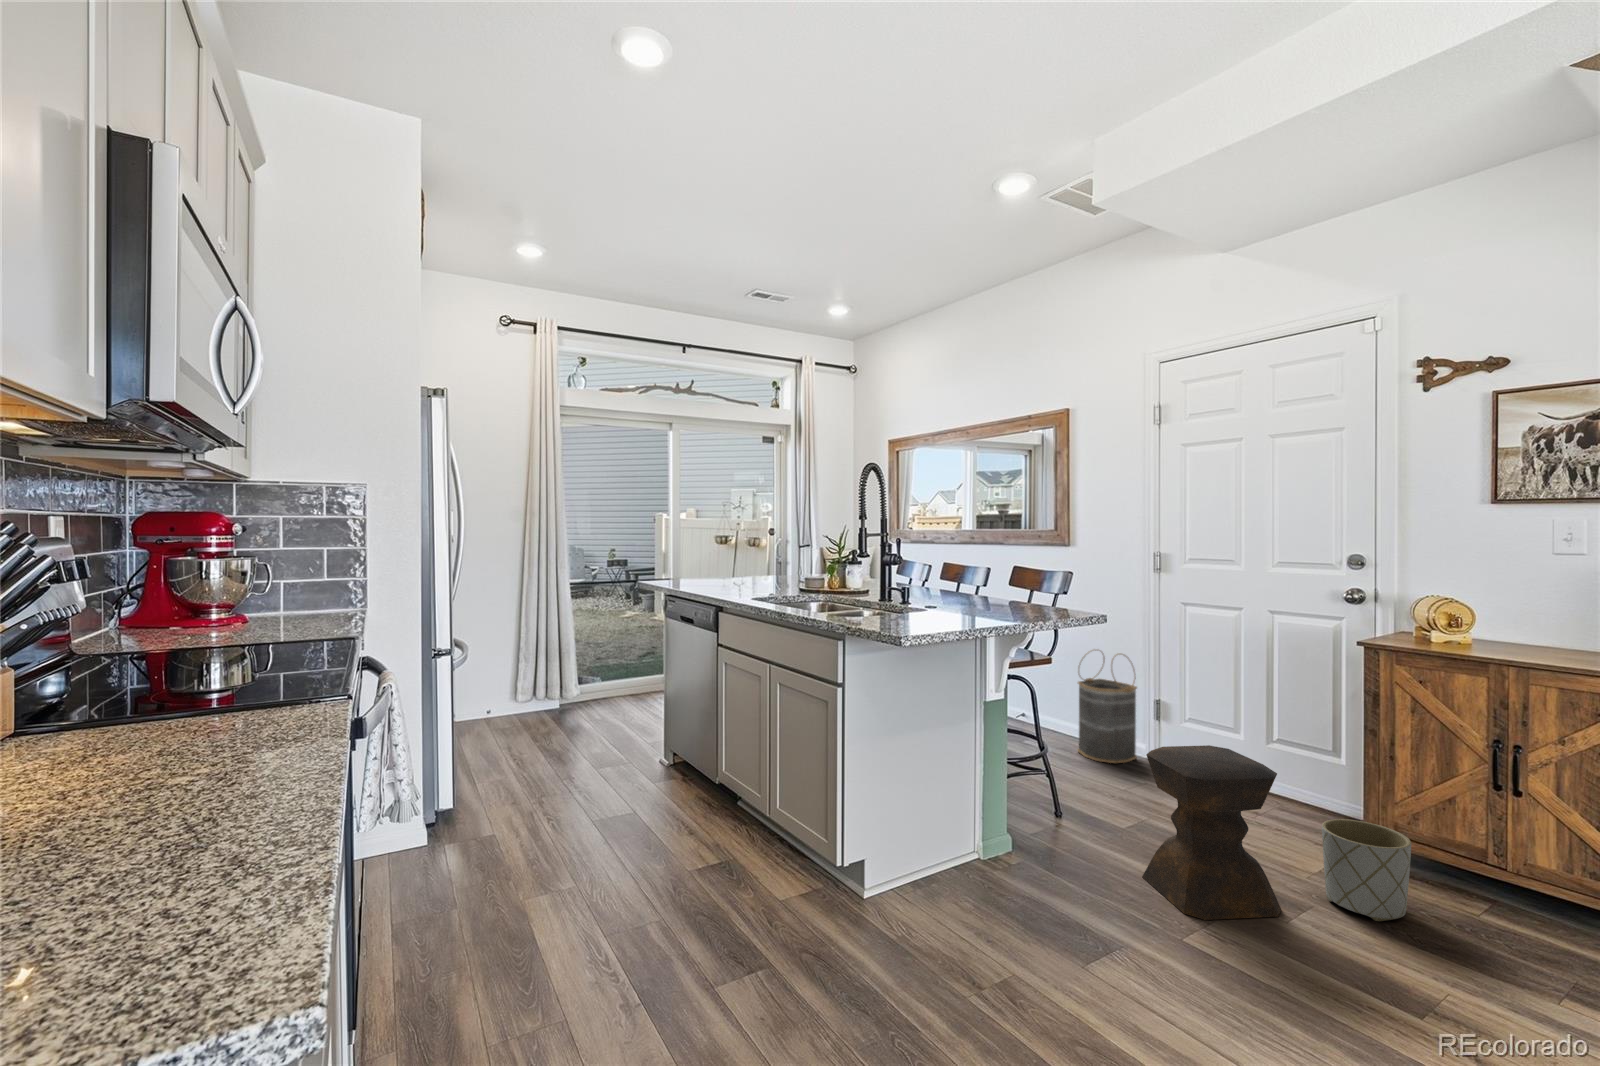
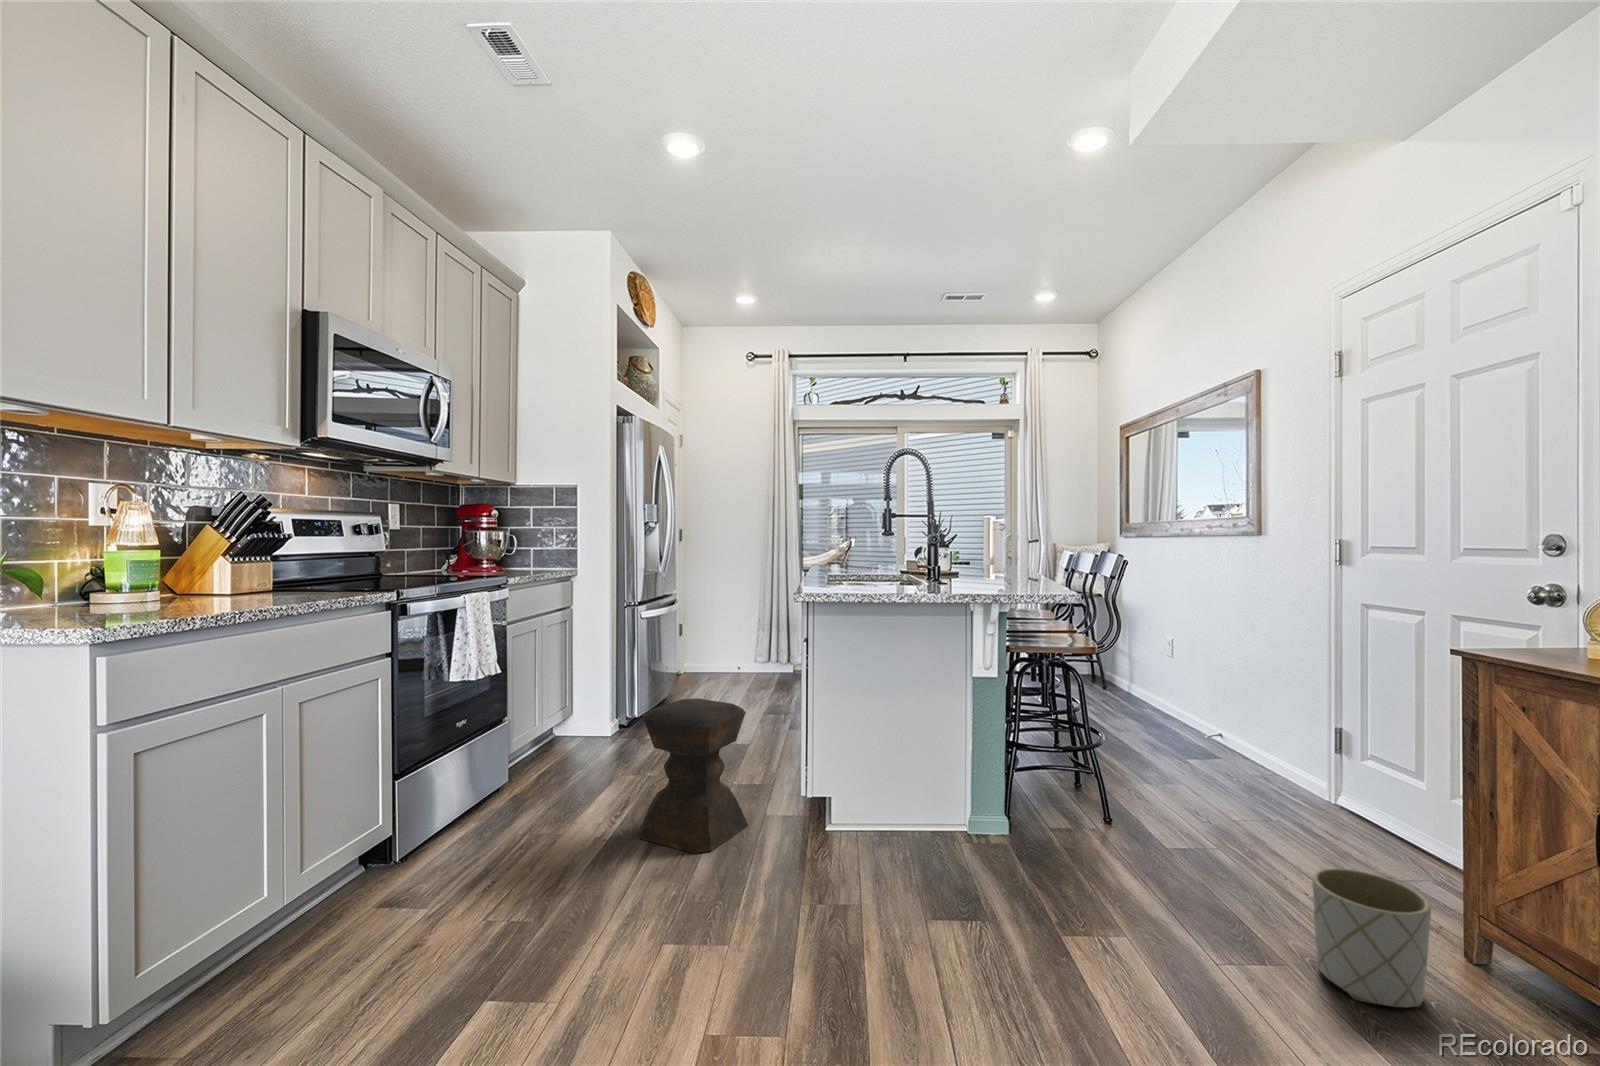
basket: present [1078,654,1137,763] -> none [1233,655,1305,793]
stool: present [1142,745,1281,920] -> present [639,698,748,853]

